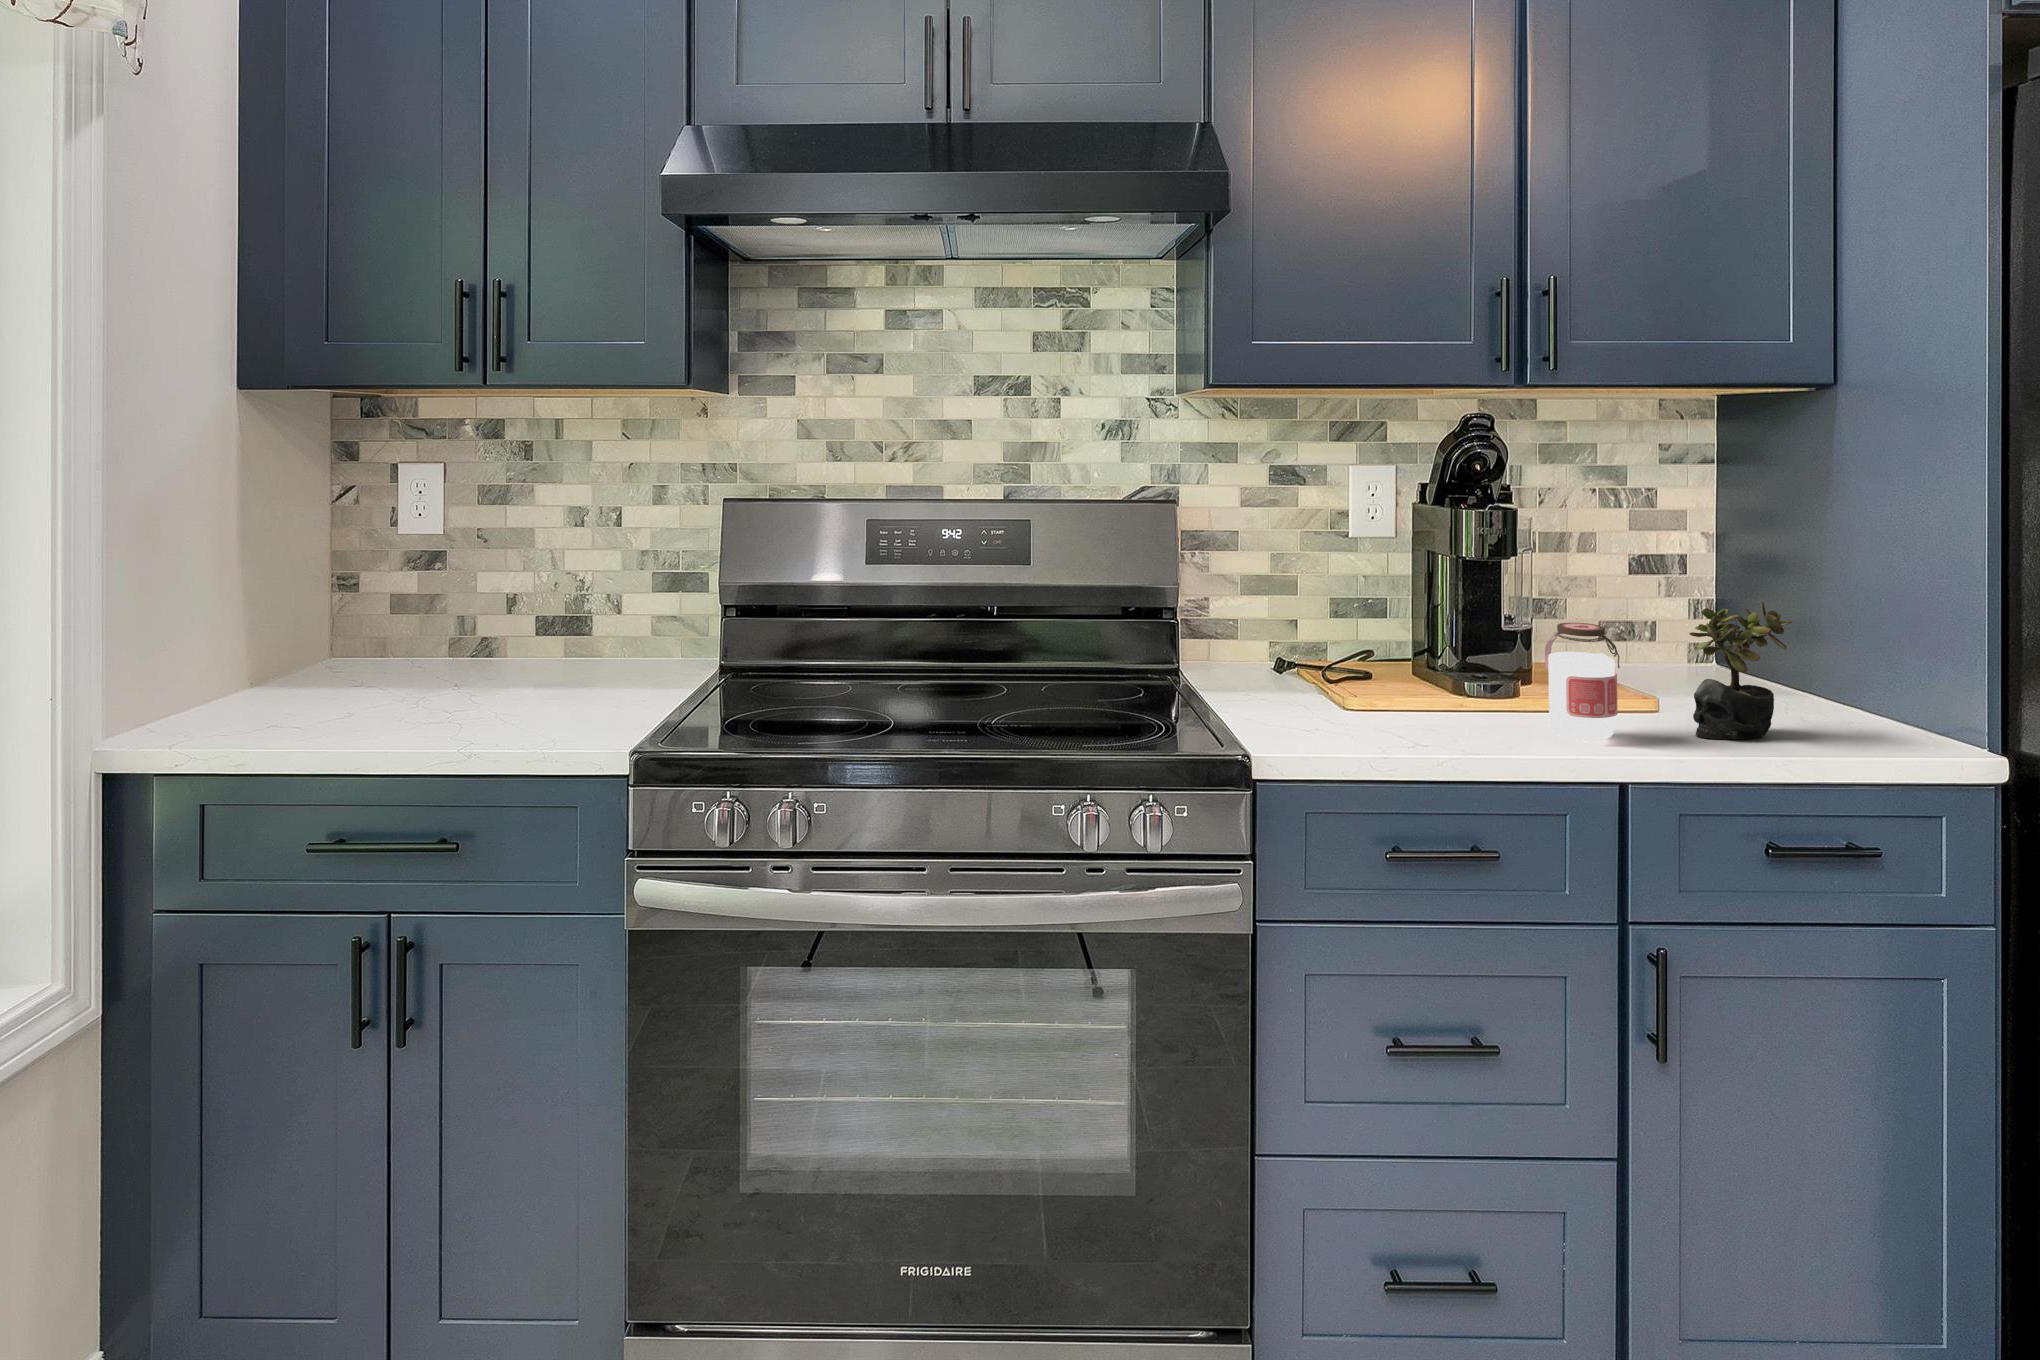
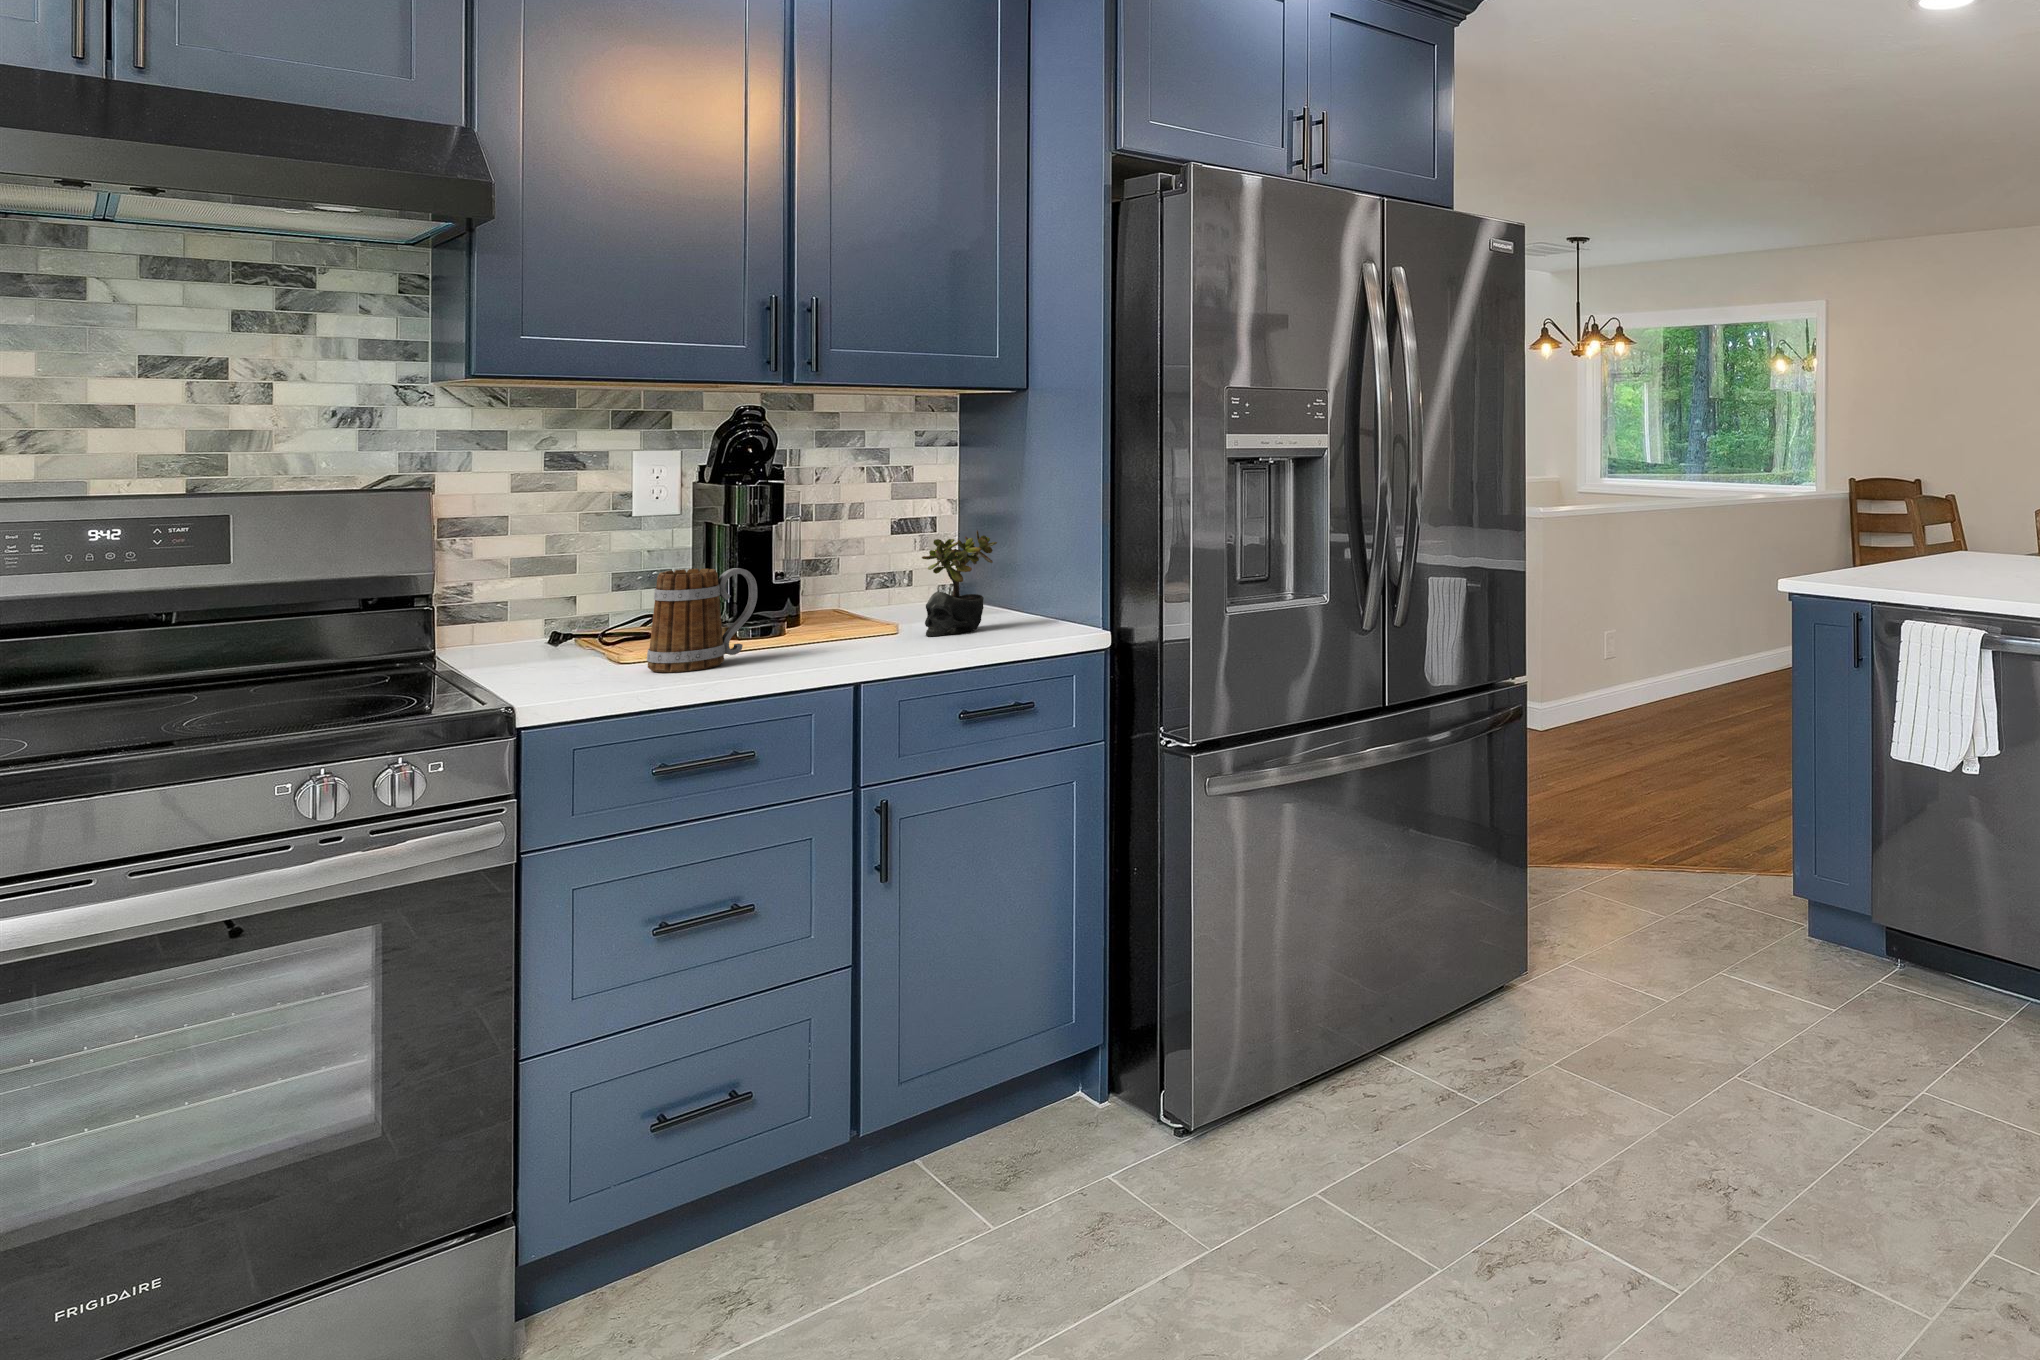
mug: none [1374,620,1490,744] -> present [647,568,758,672]
jar: present [1545,623,1620,742] -> none [805,558,866,651]

